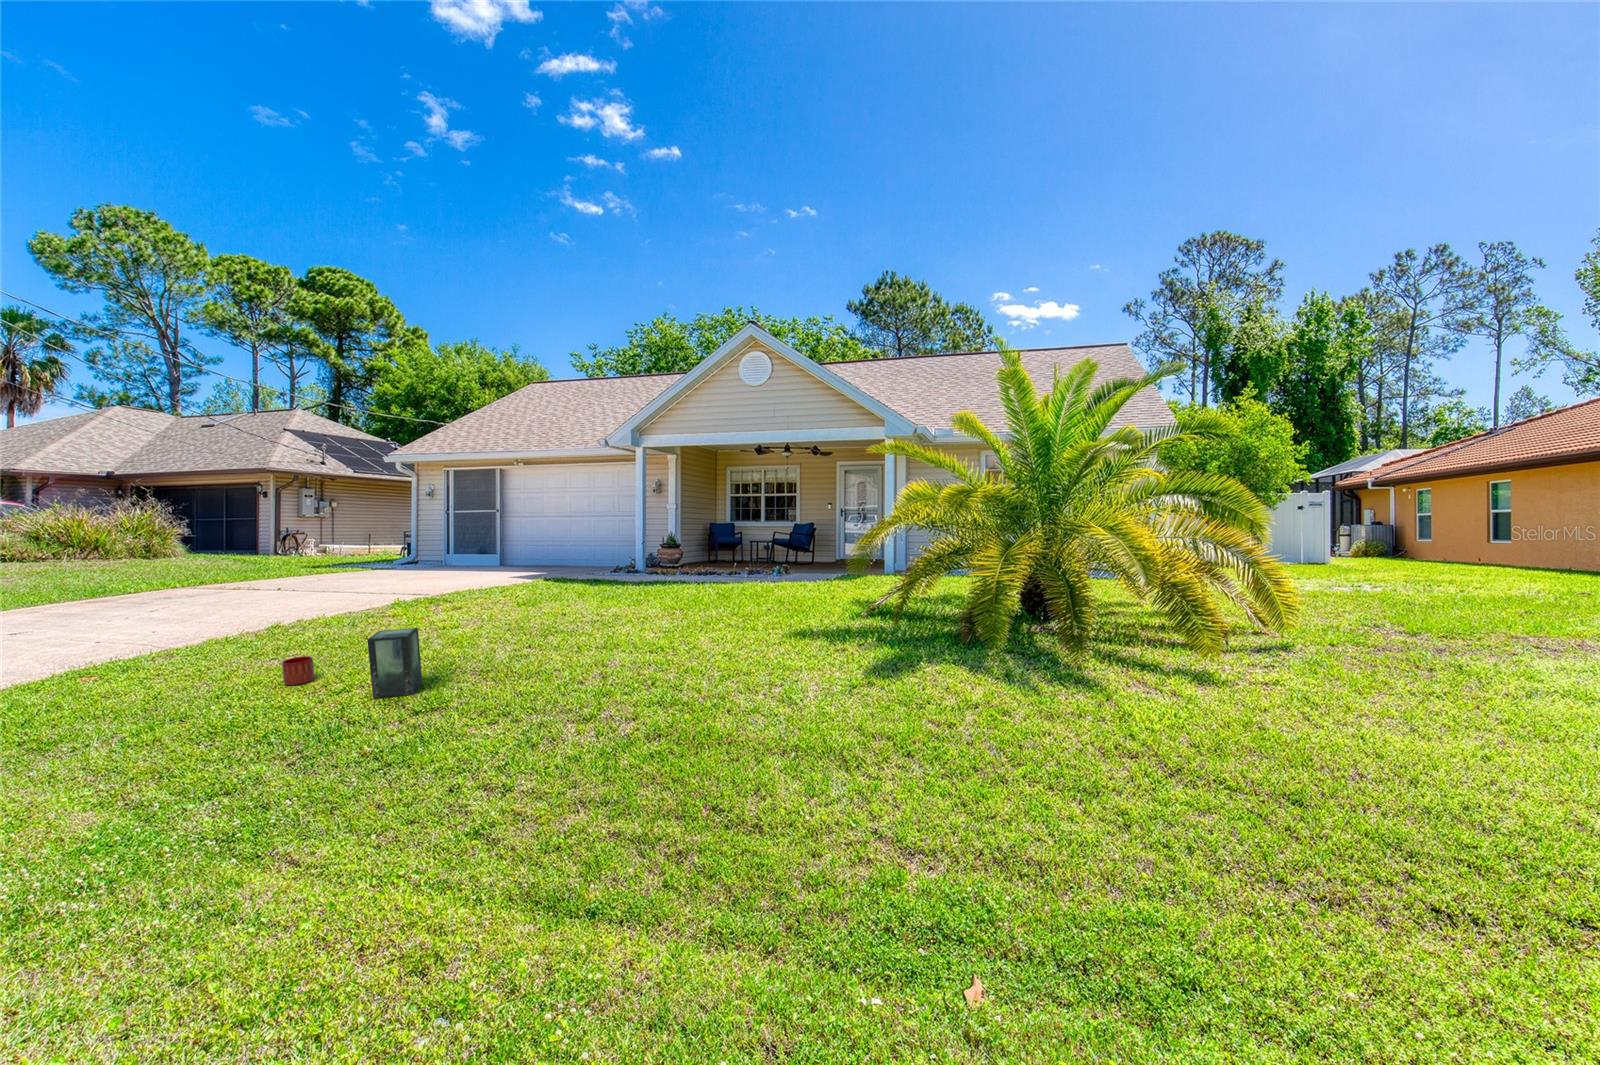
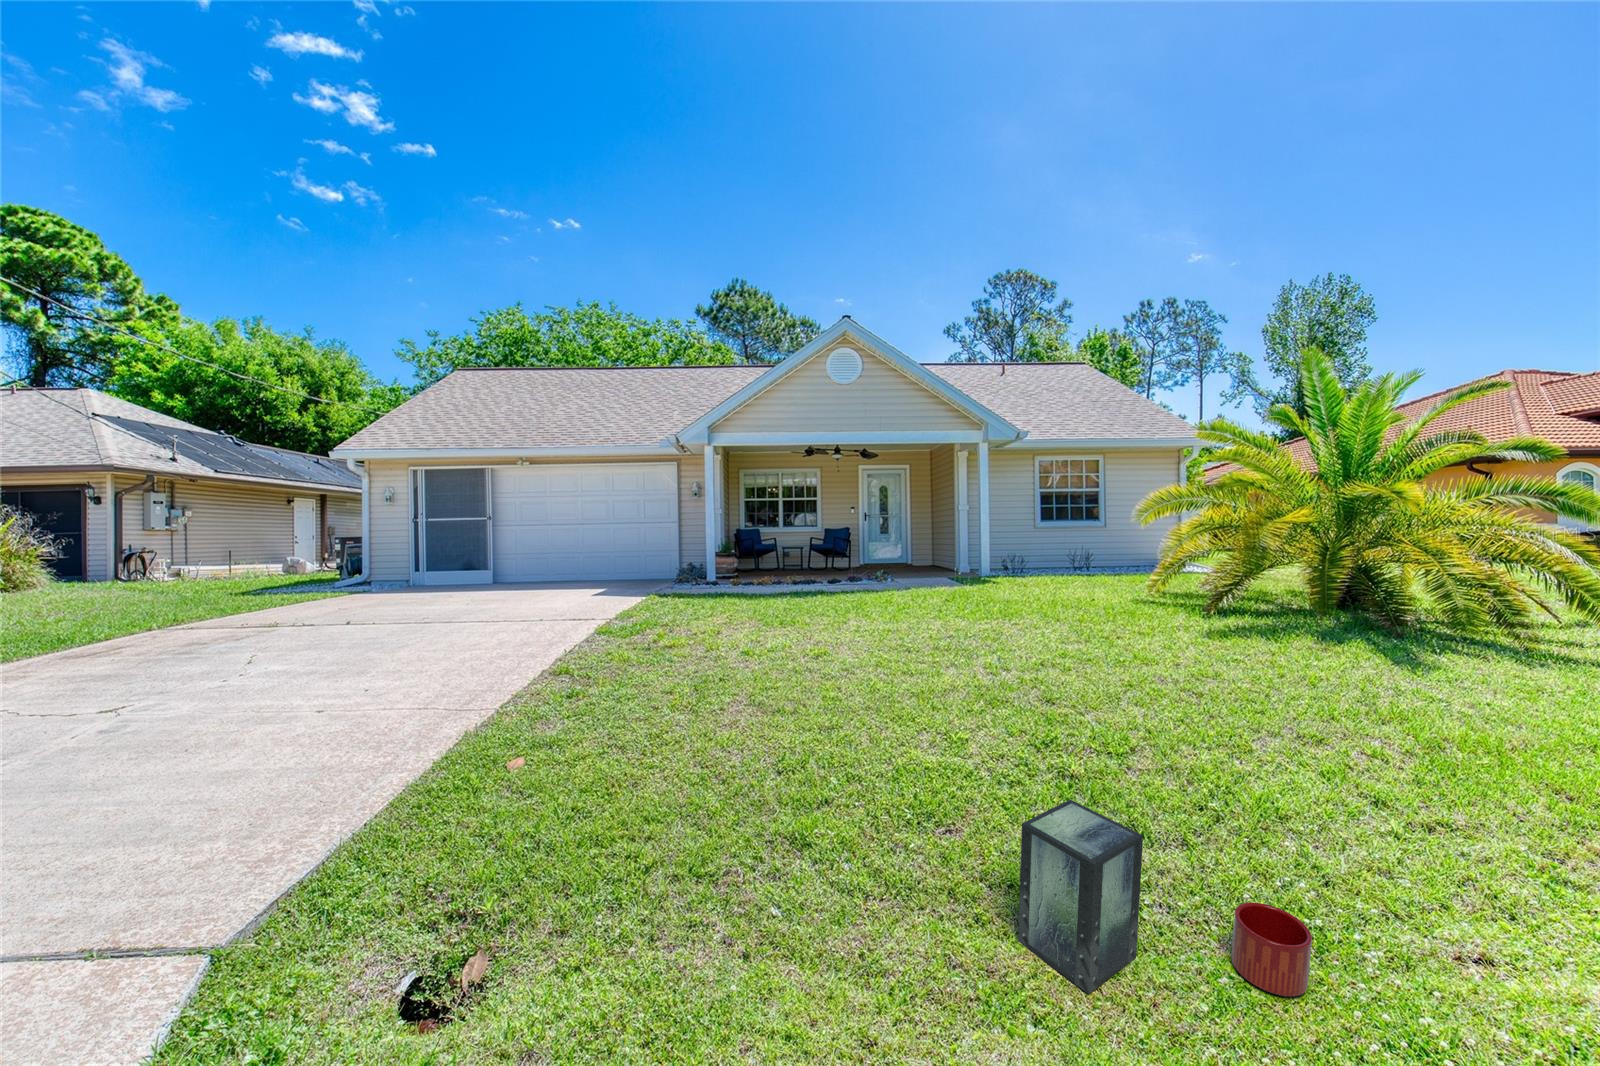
planter: present [282,656,315,685] -> present [1231,902,1312,996]

